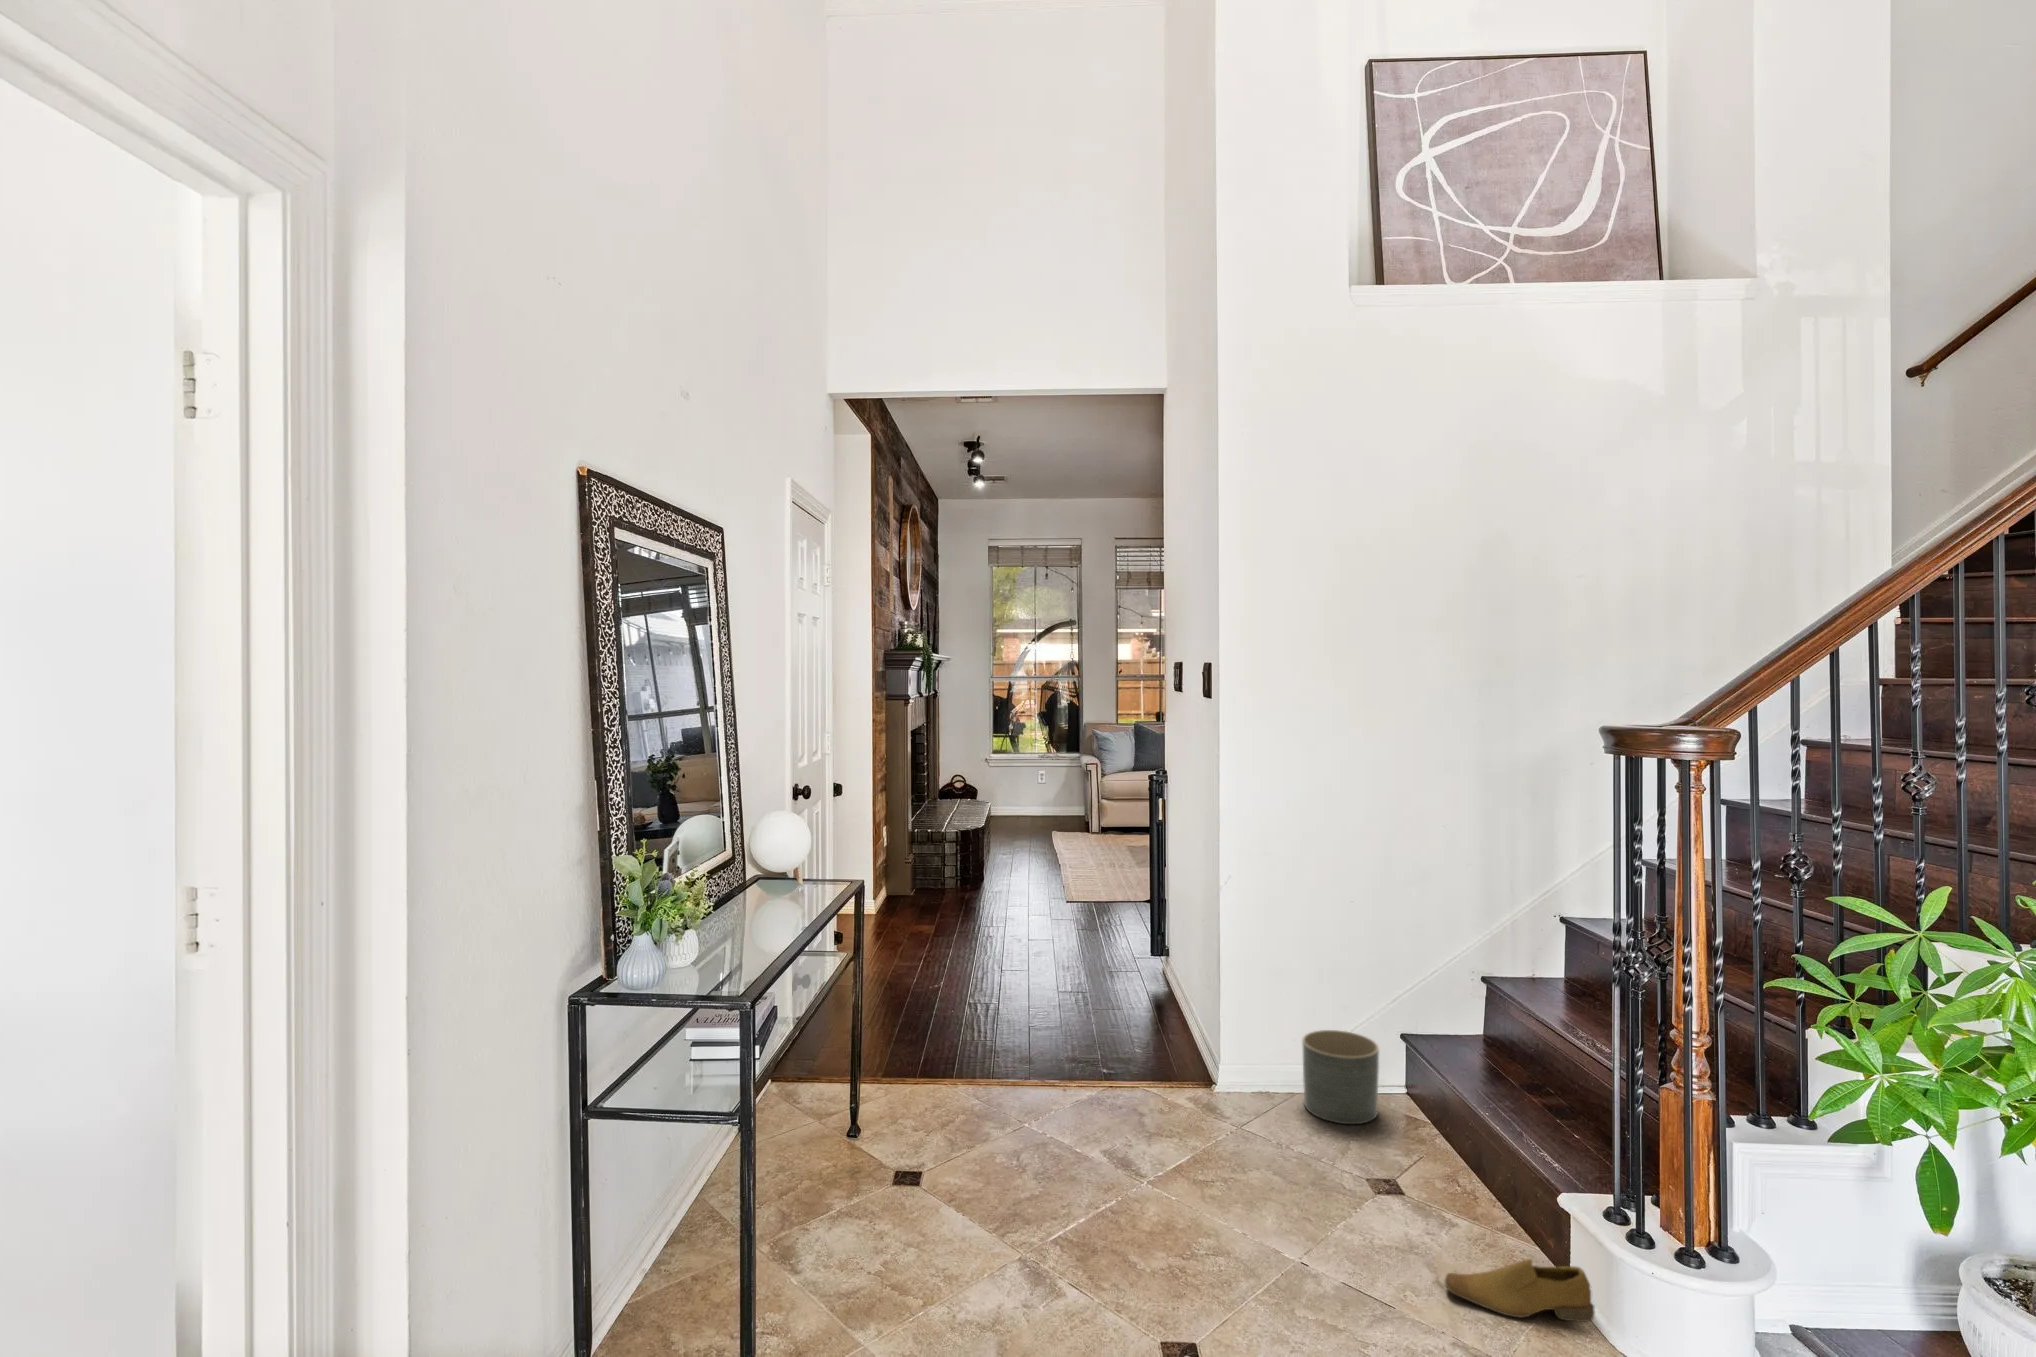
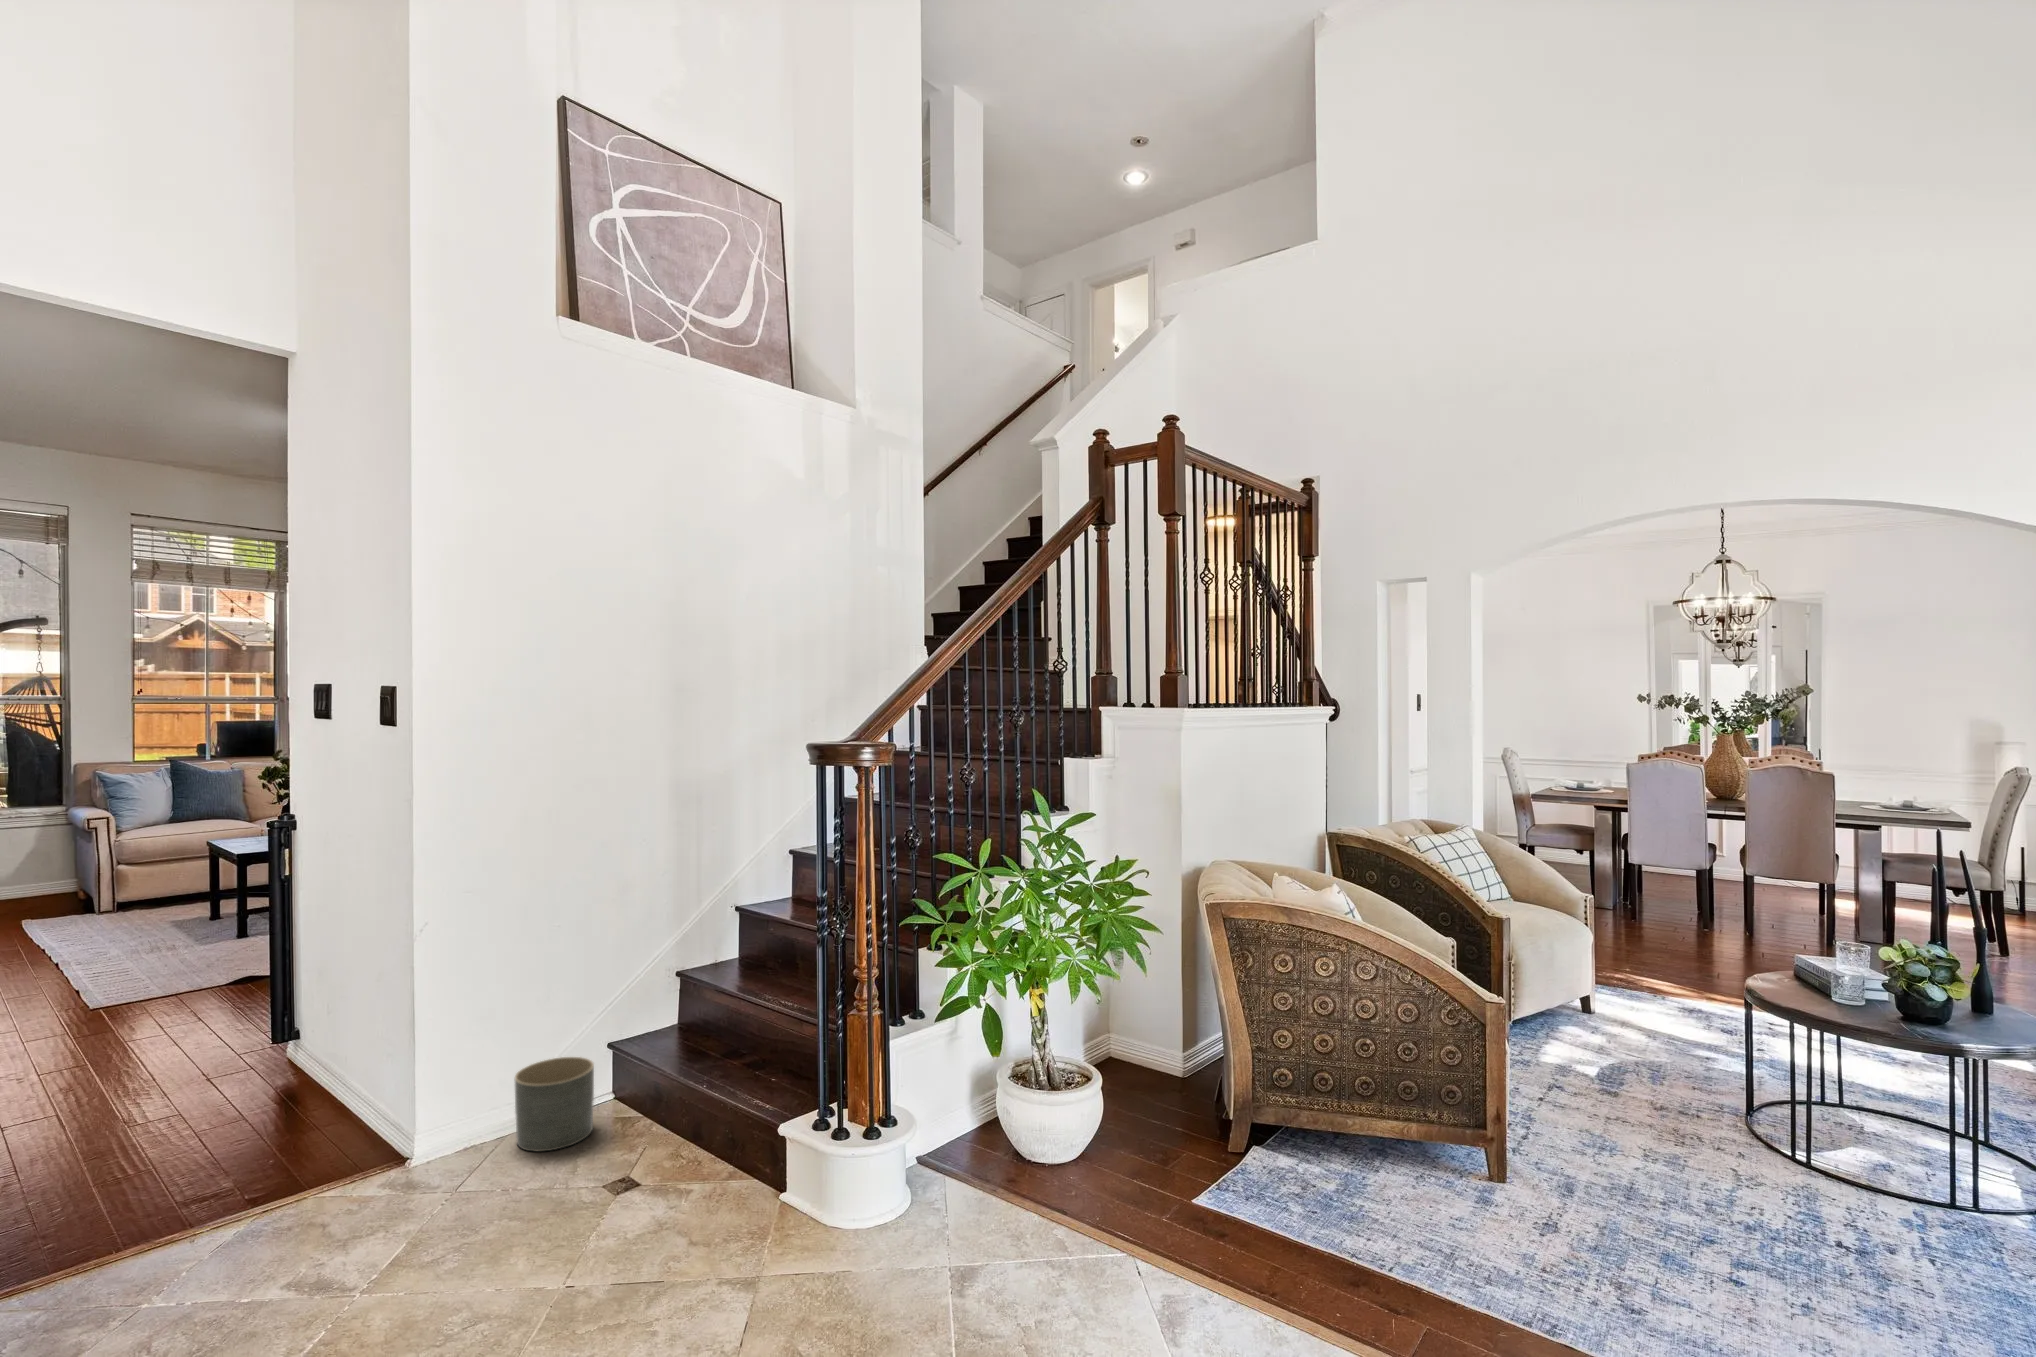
shoe: present [1445,1259,1595,1322] -> none [695,1177,806,1245]

